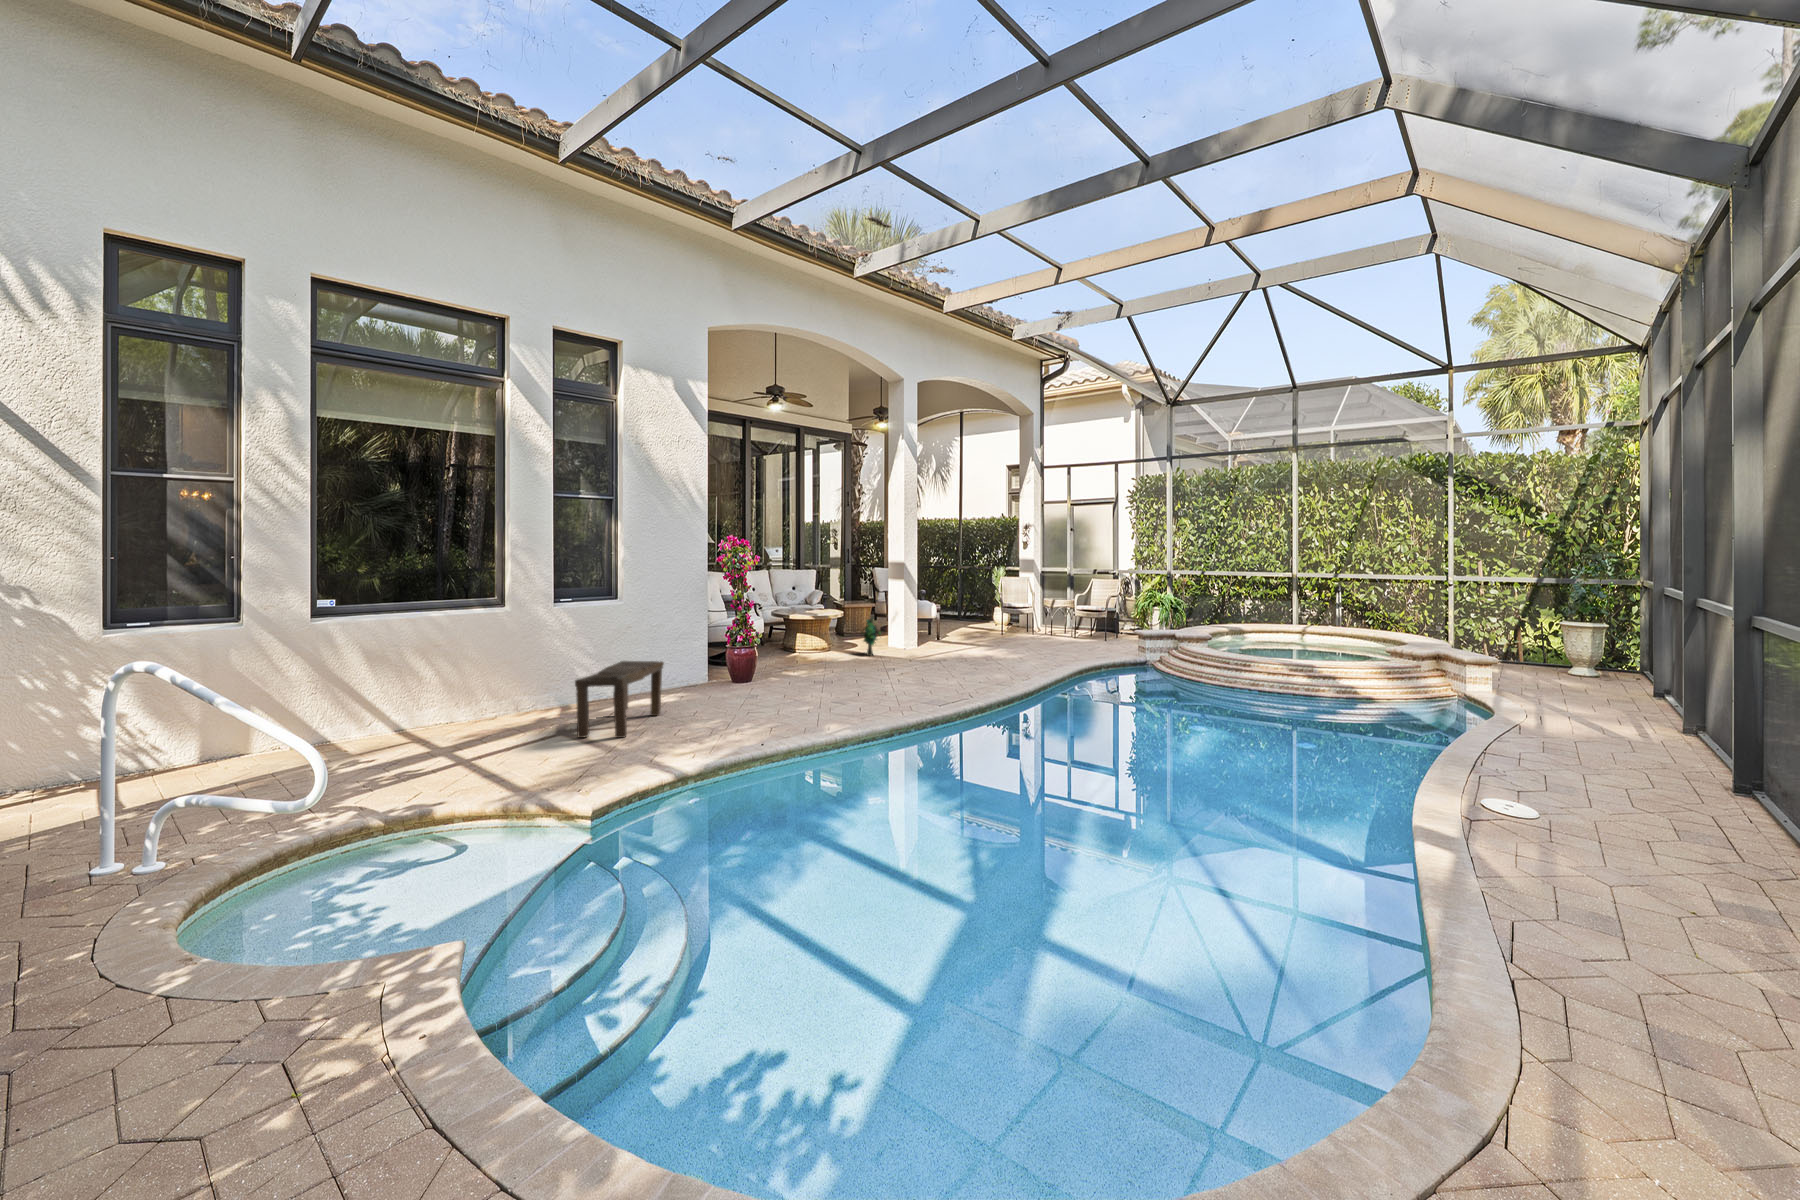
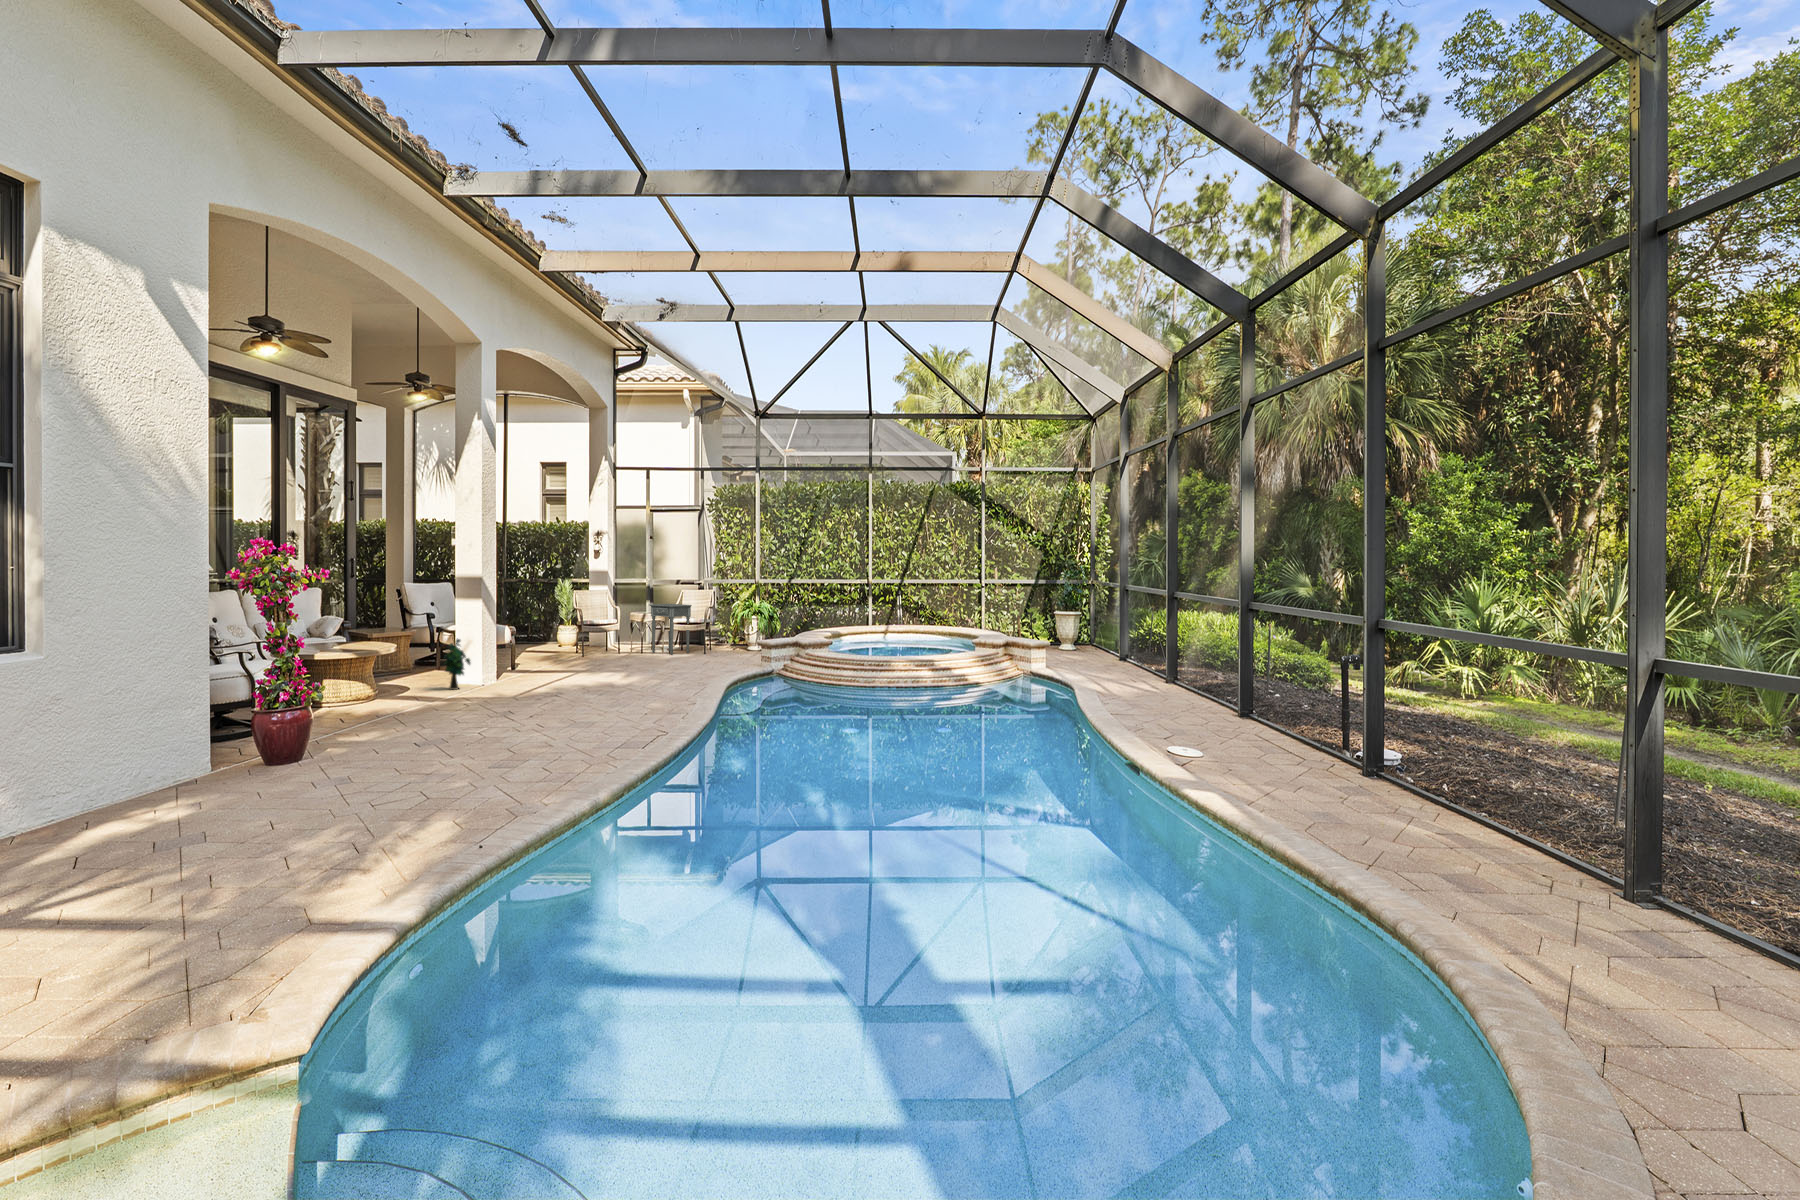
side table: none [1059,590,1096,638] -> present [649,604,692,655]
bench: present [575,661,664,738] -> none [139,703,253,825]

